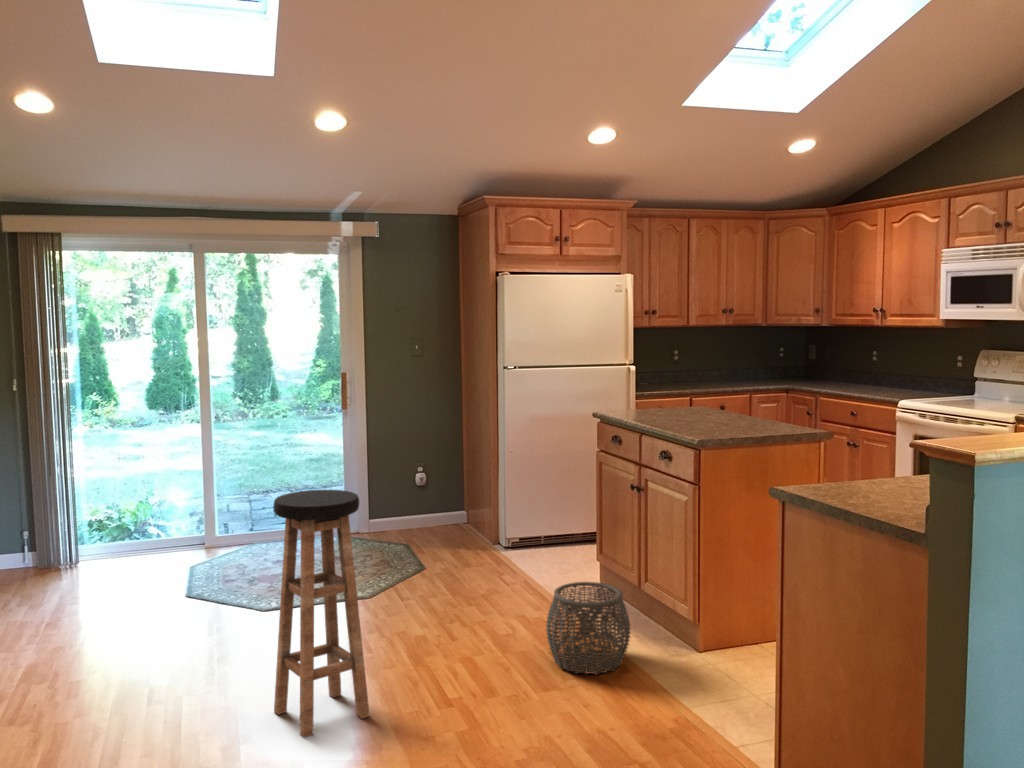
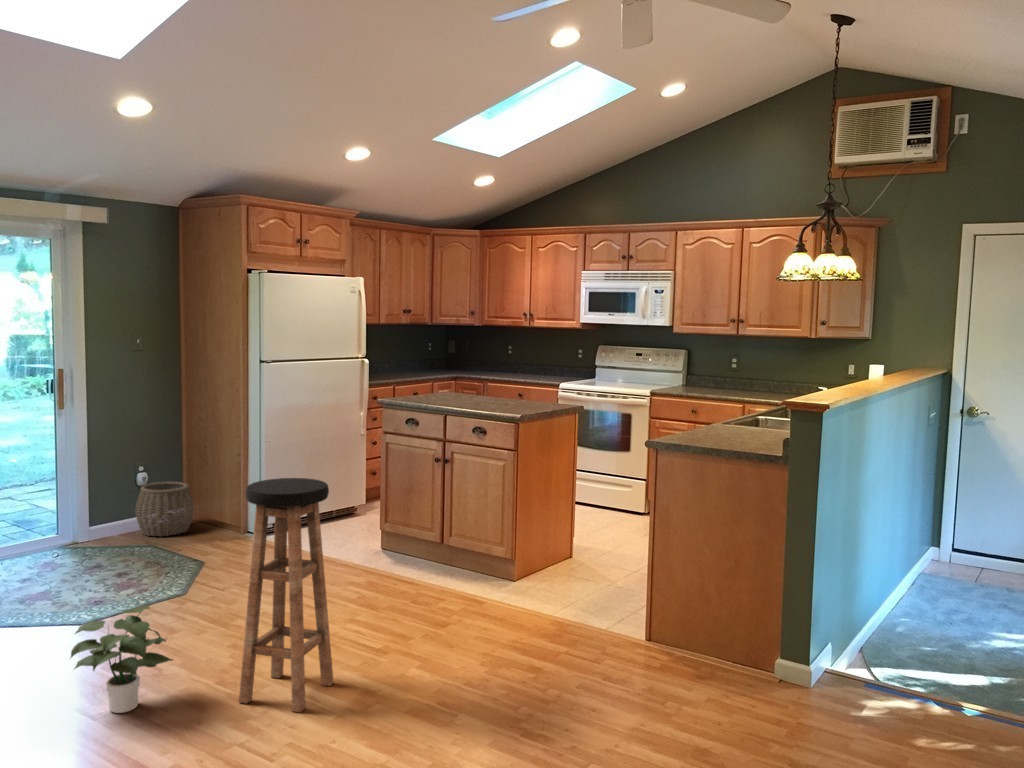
woven basket: present [546,582,631,674] -> present [136,482,194,536]
potted plant: none [154,599,244,694] -> present [70,606,173,713]

